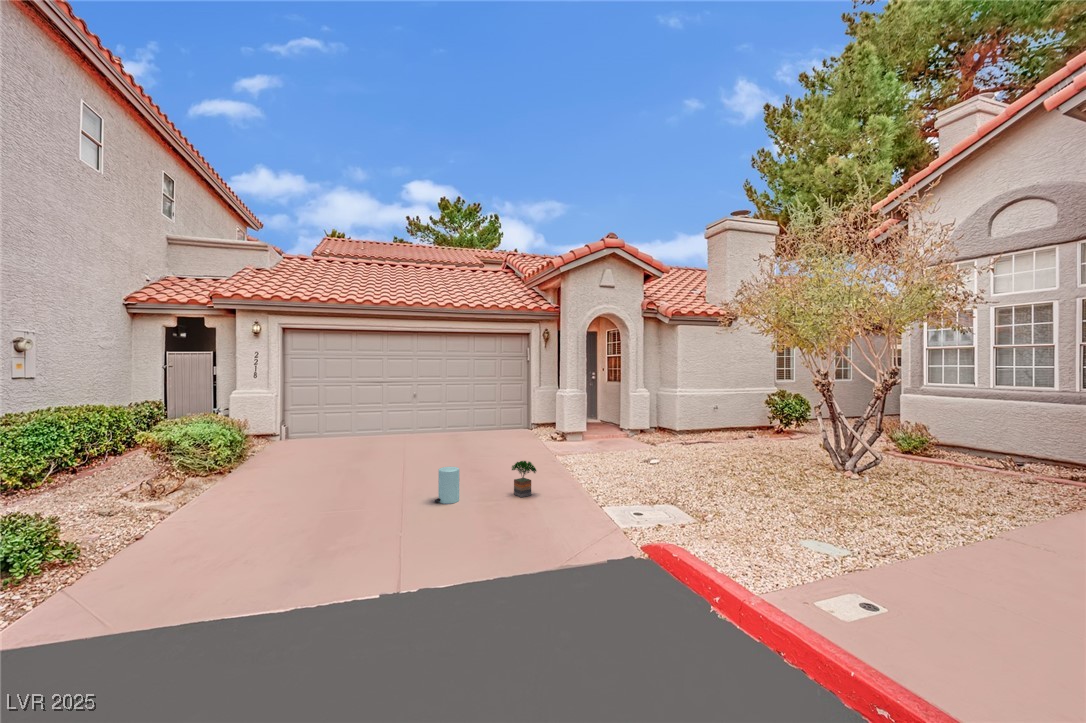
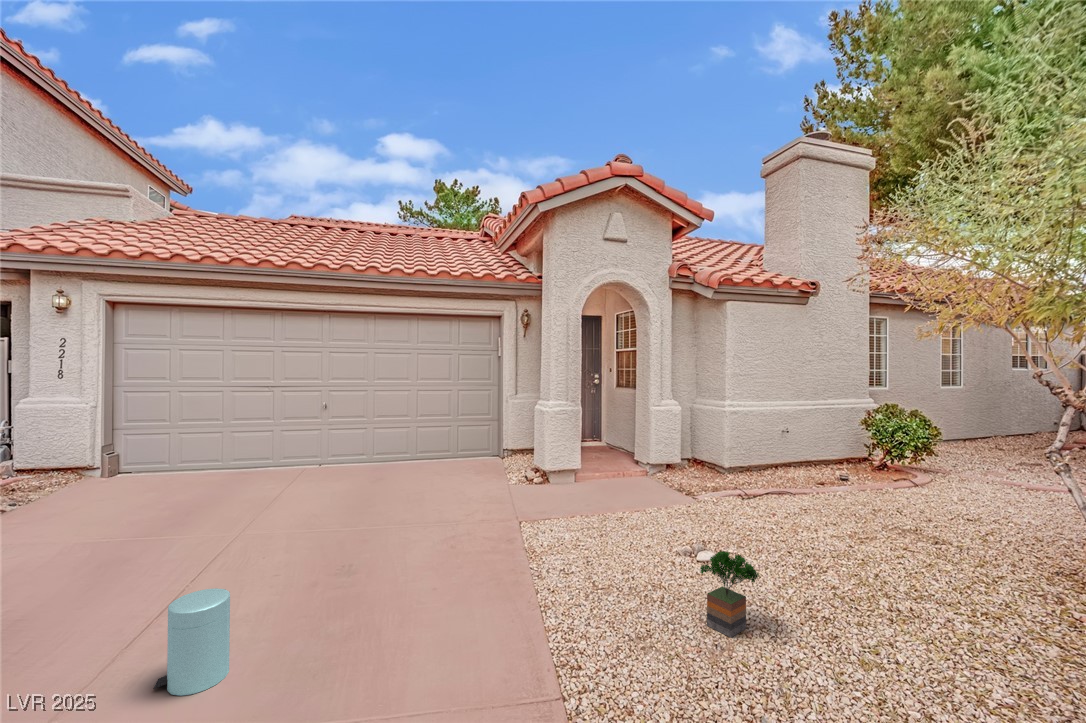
potted tree: present [512,461,536,497] -> present [700,551,759,638]

